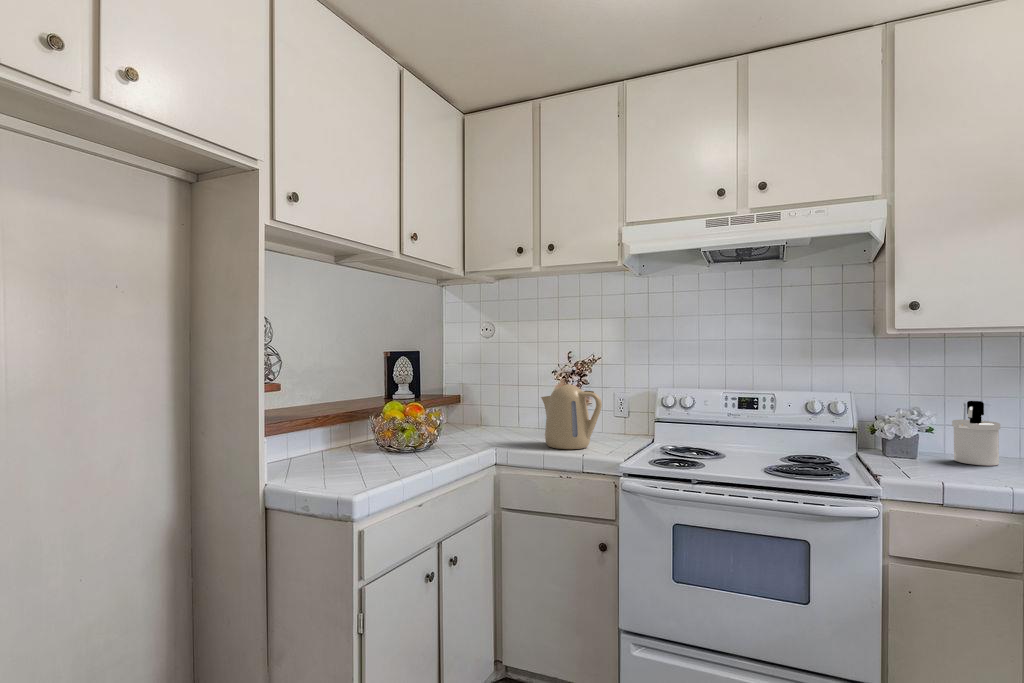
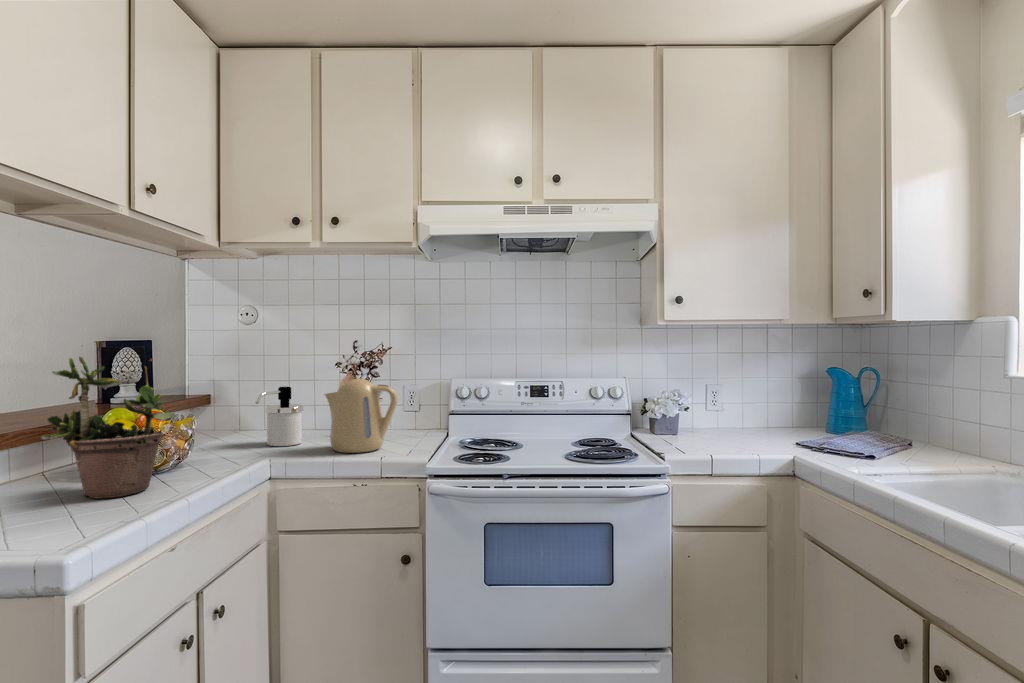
potted plant: none [346,355,426,465] -> present [41,356,175,498]
soap dispenser: present [952,401,1000,466] -> present [256,387,303,446]

